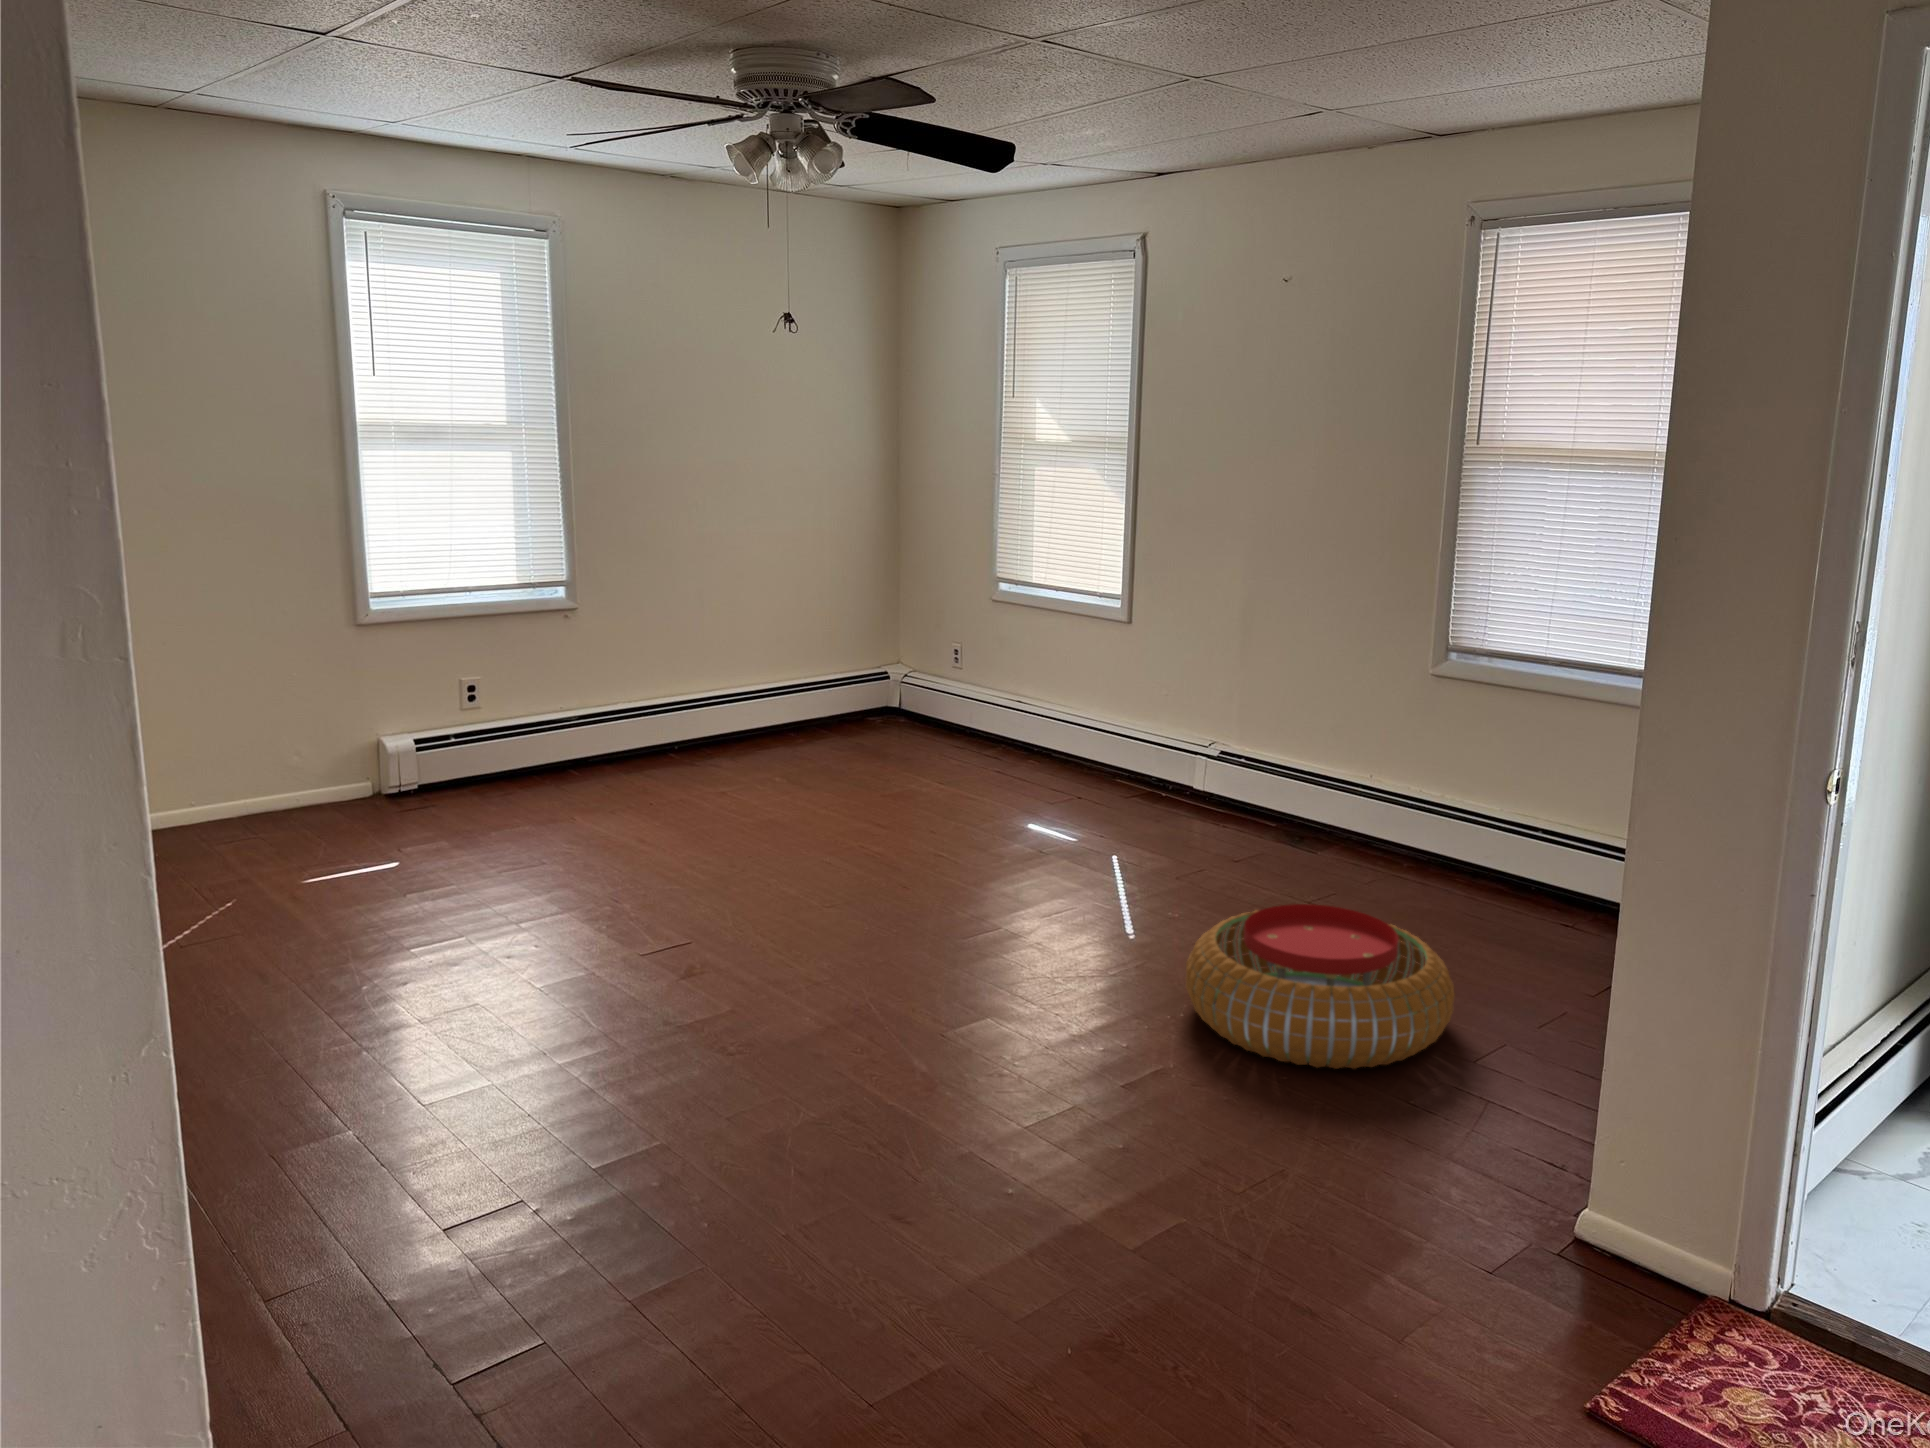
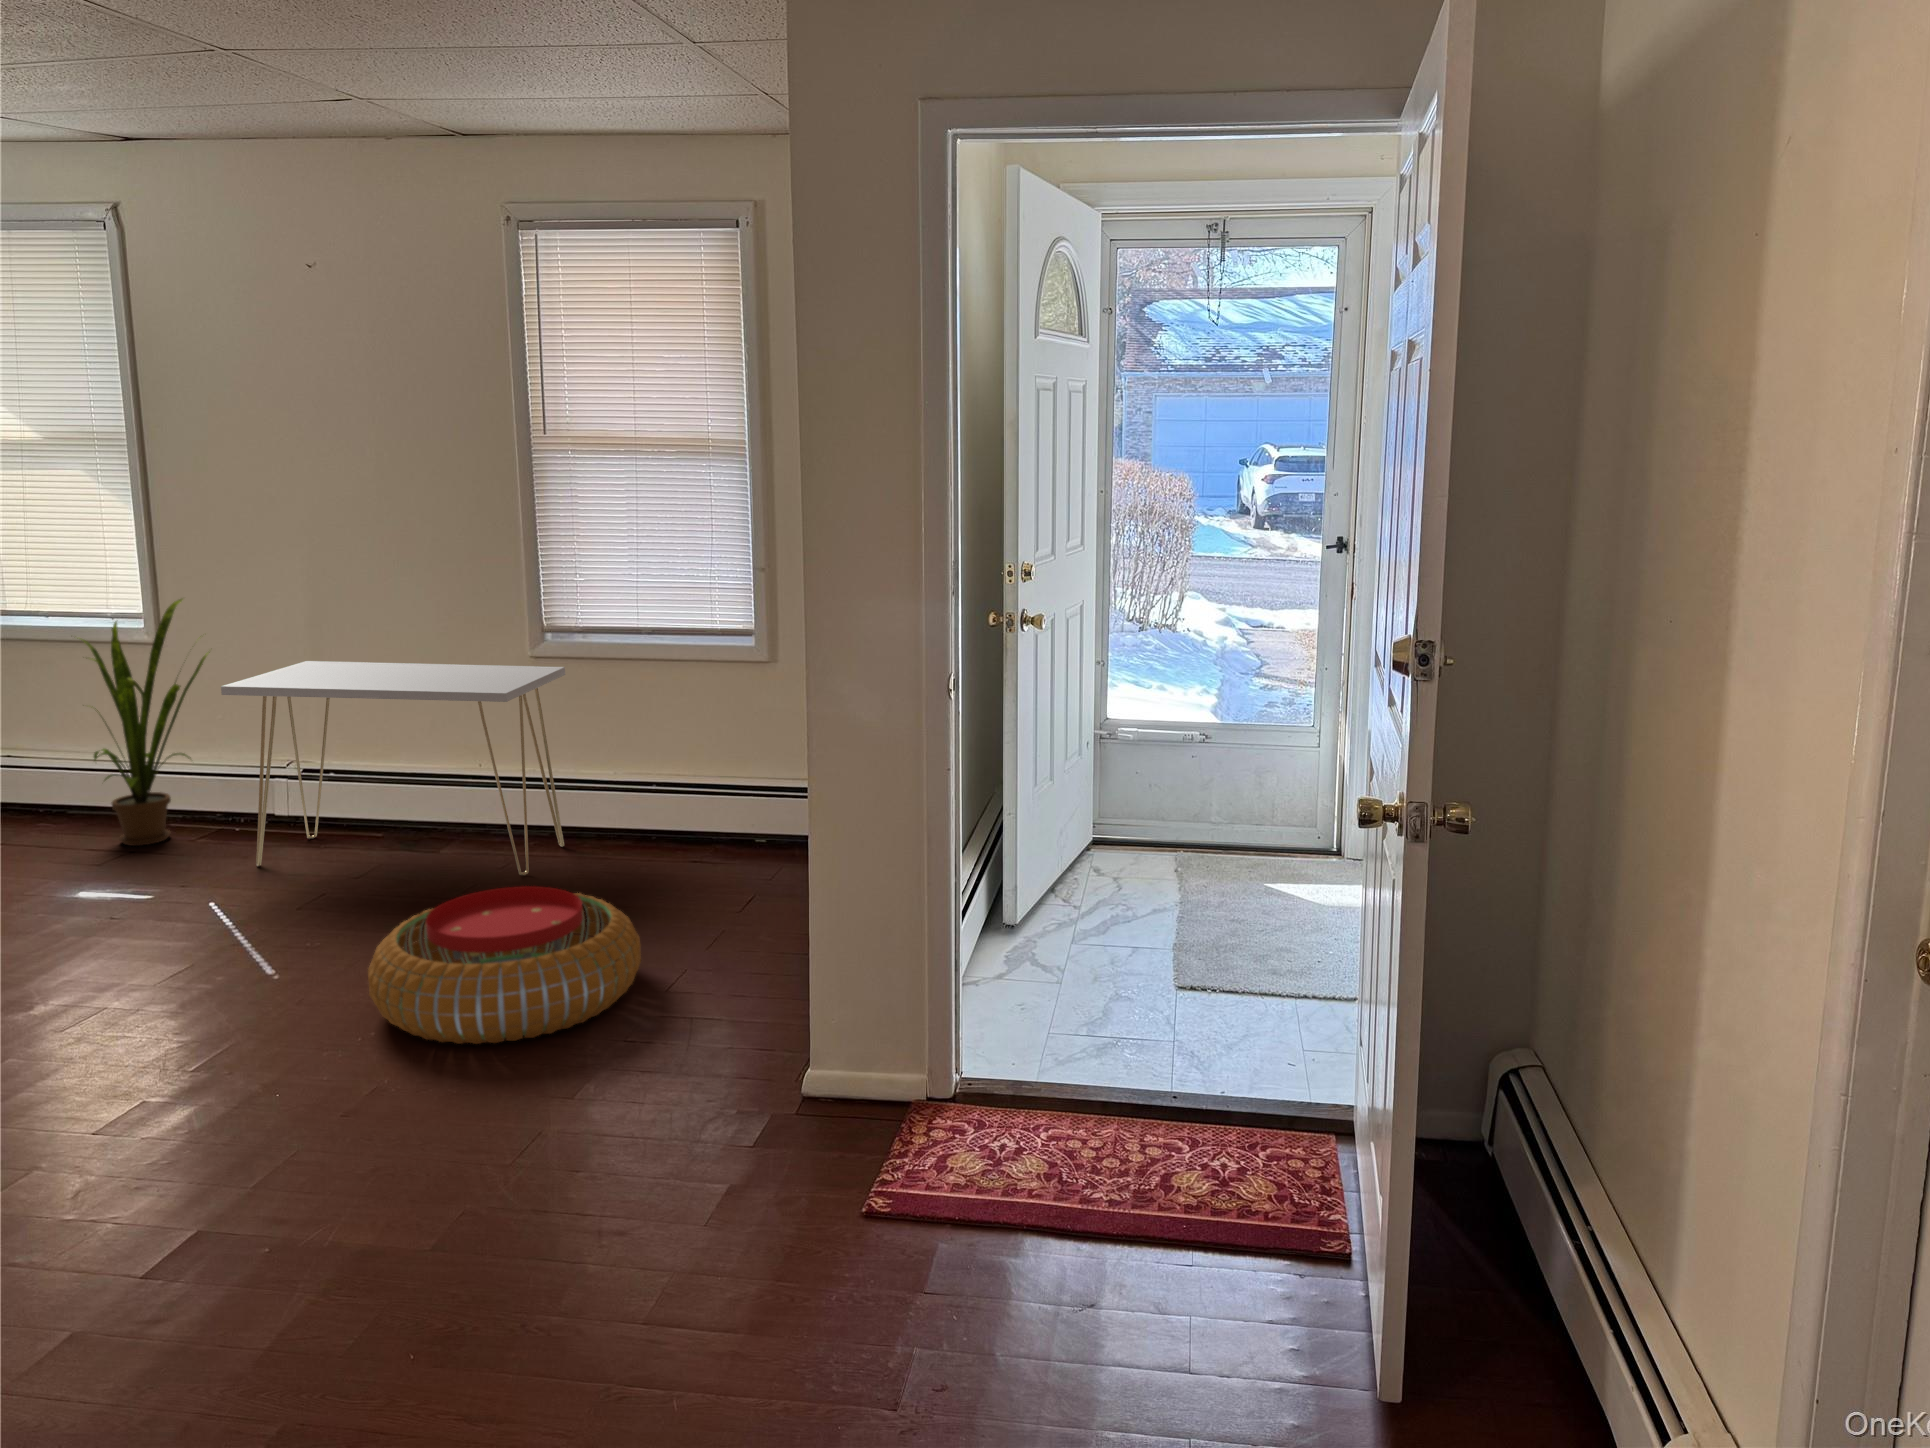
house plant: none [1059,582,1166,795] -> present [81,599,207,846]
console table: none [1151,652,1463,897] -> present [221,661,565,875]

